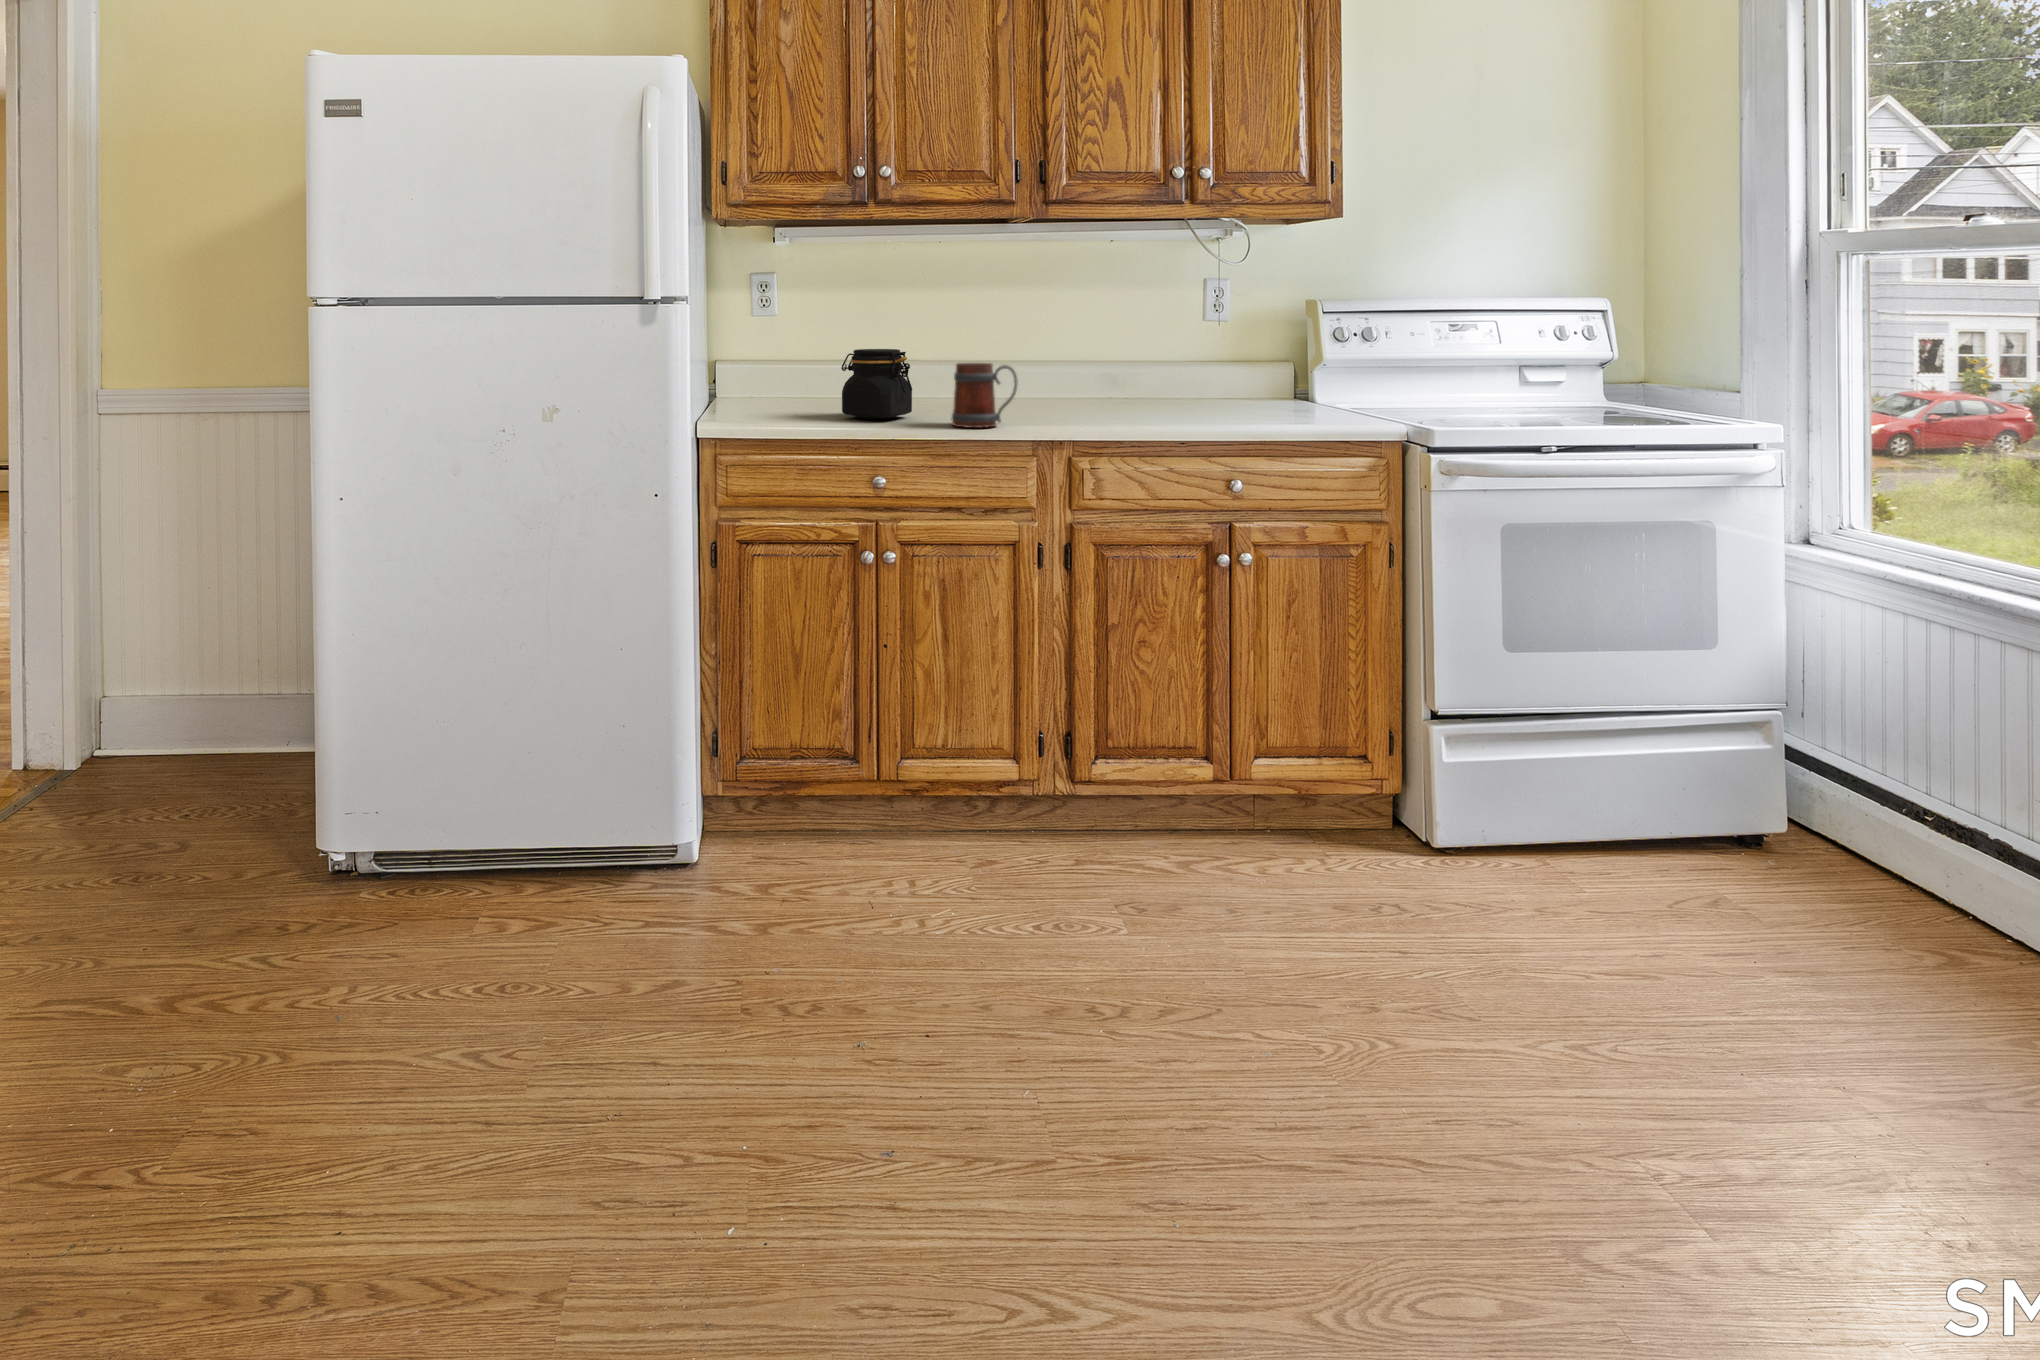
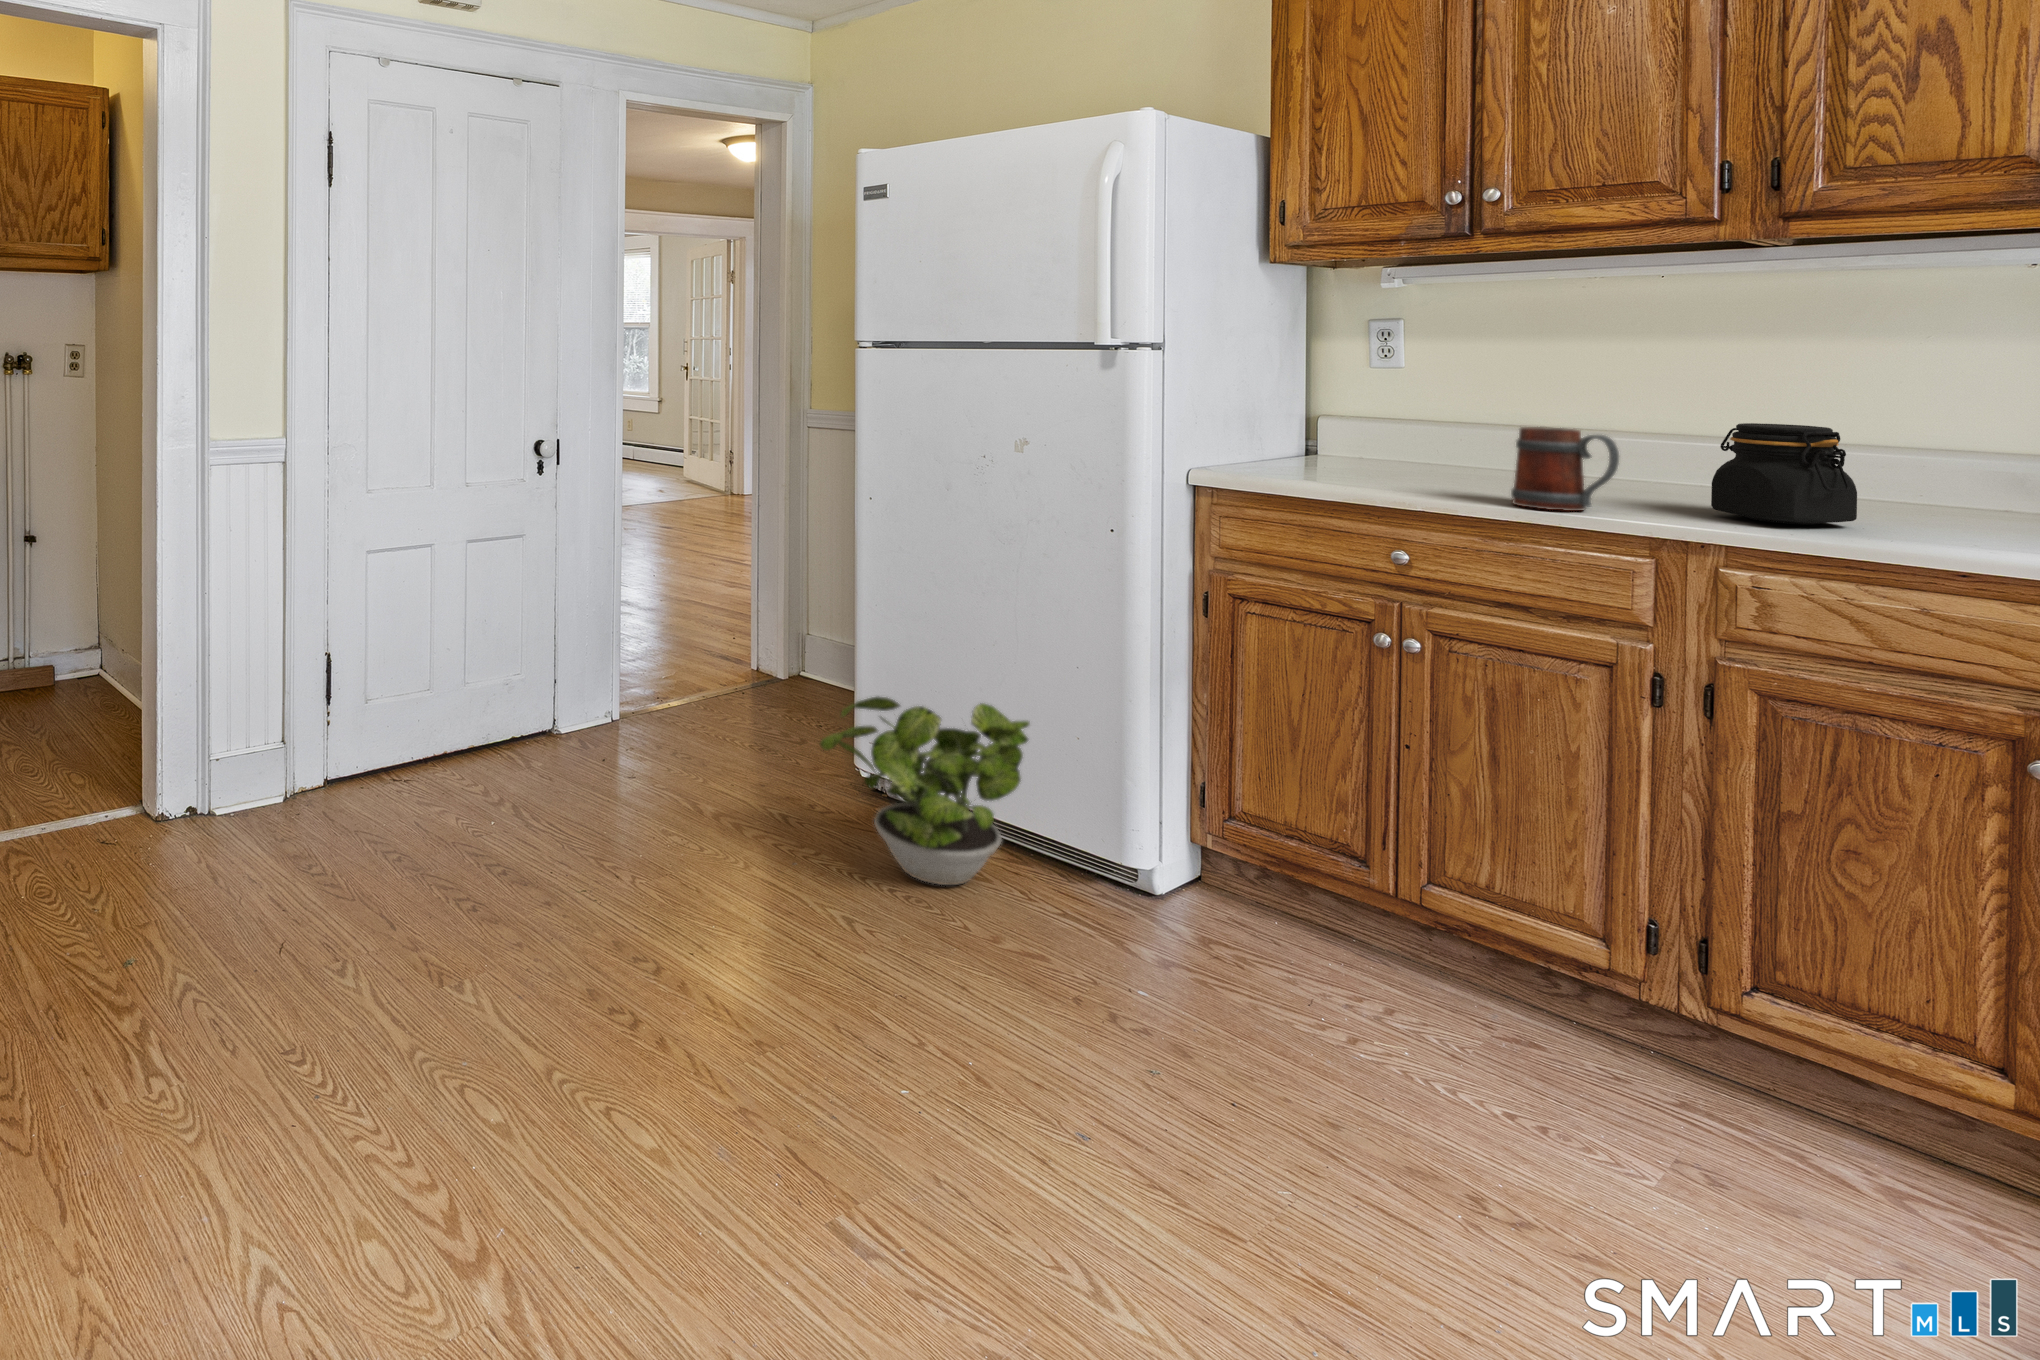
jar: present [841,349,912,419] -> present [1711,423,1857,525]
potted plant: none [394,724,605,953] -> present [820,696,1029,885]

